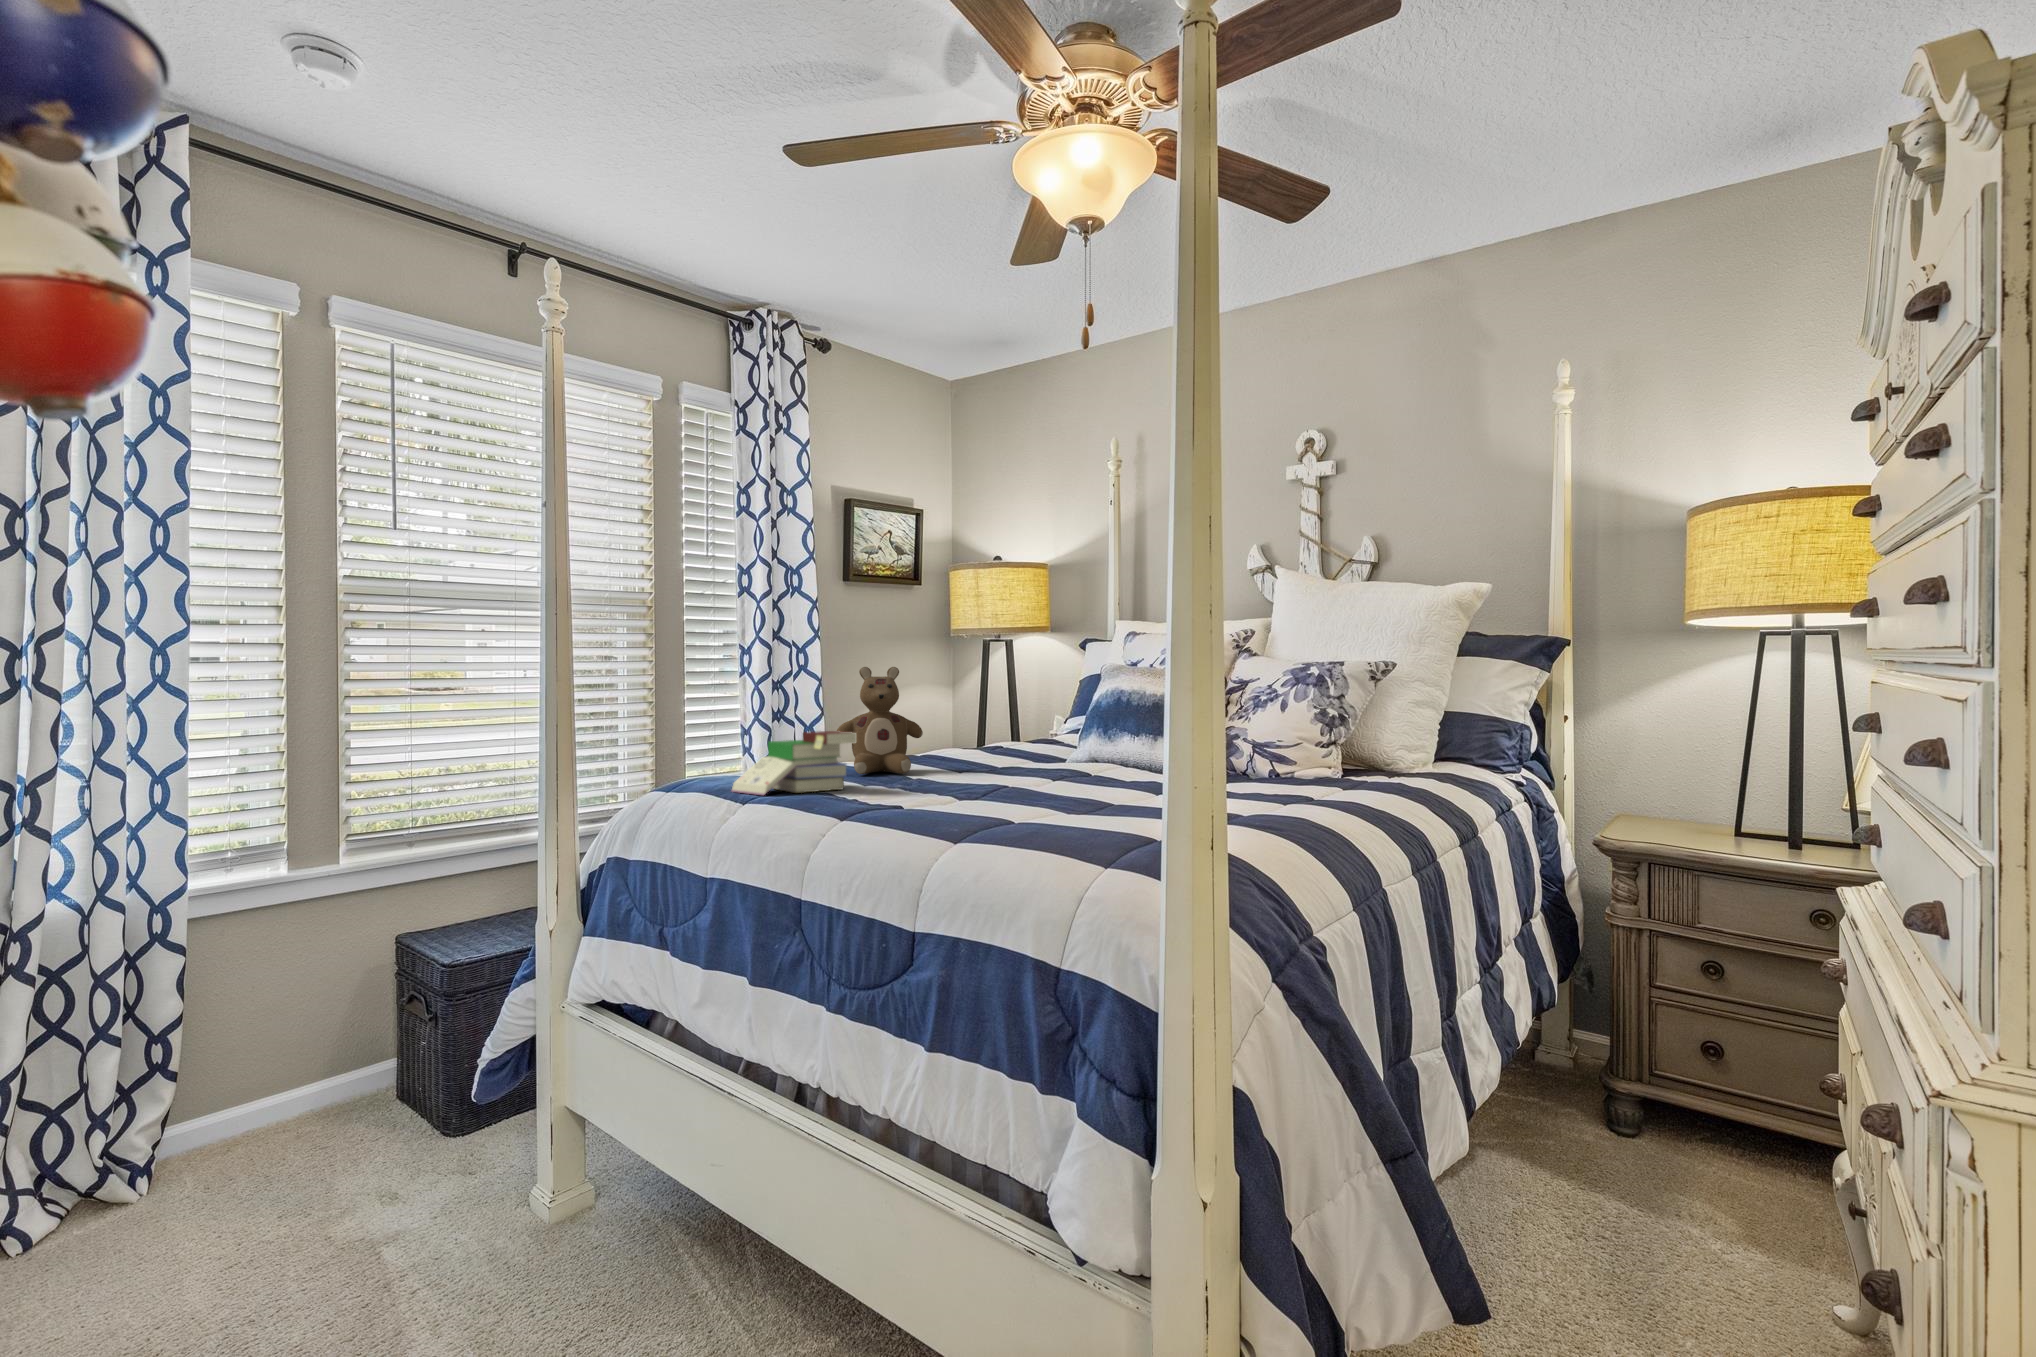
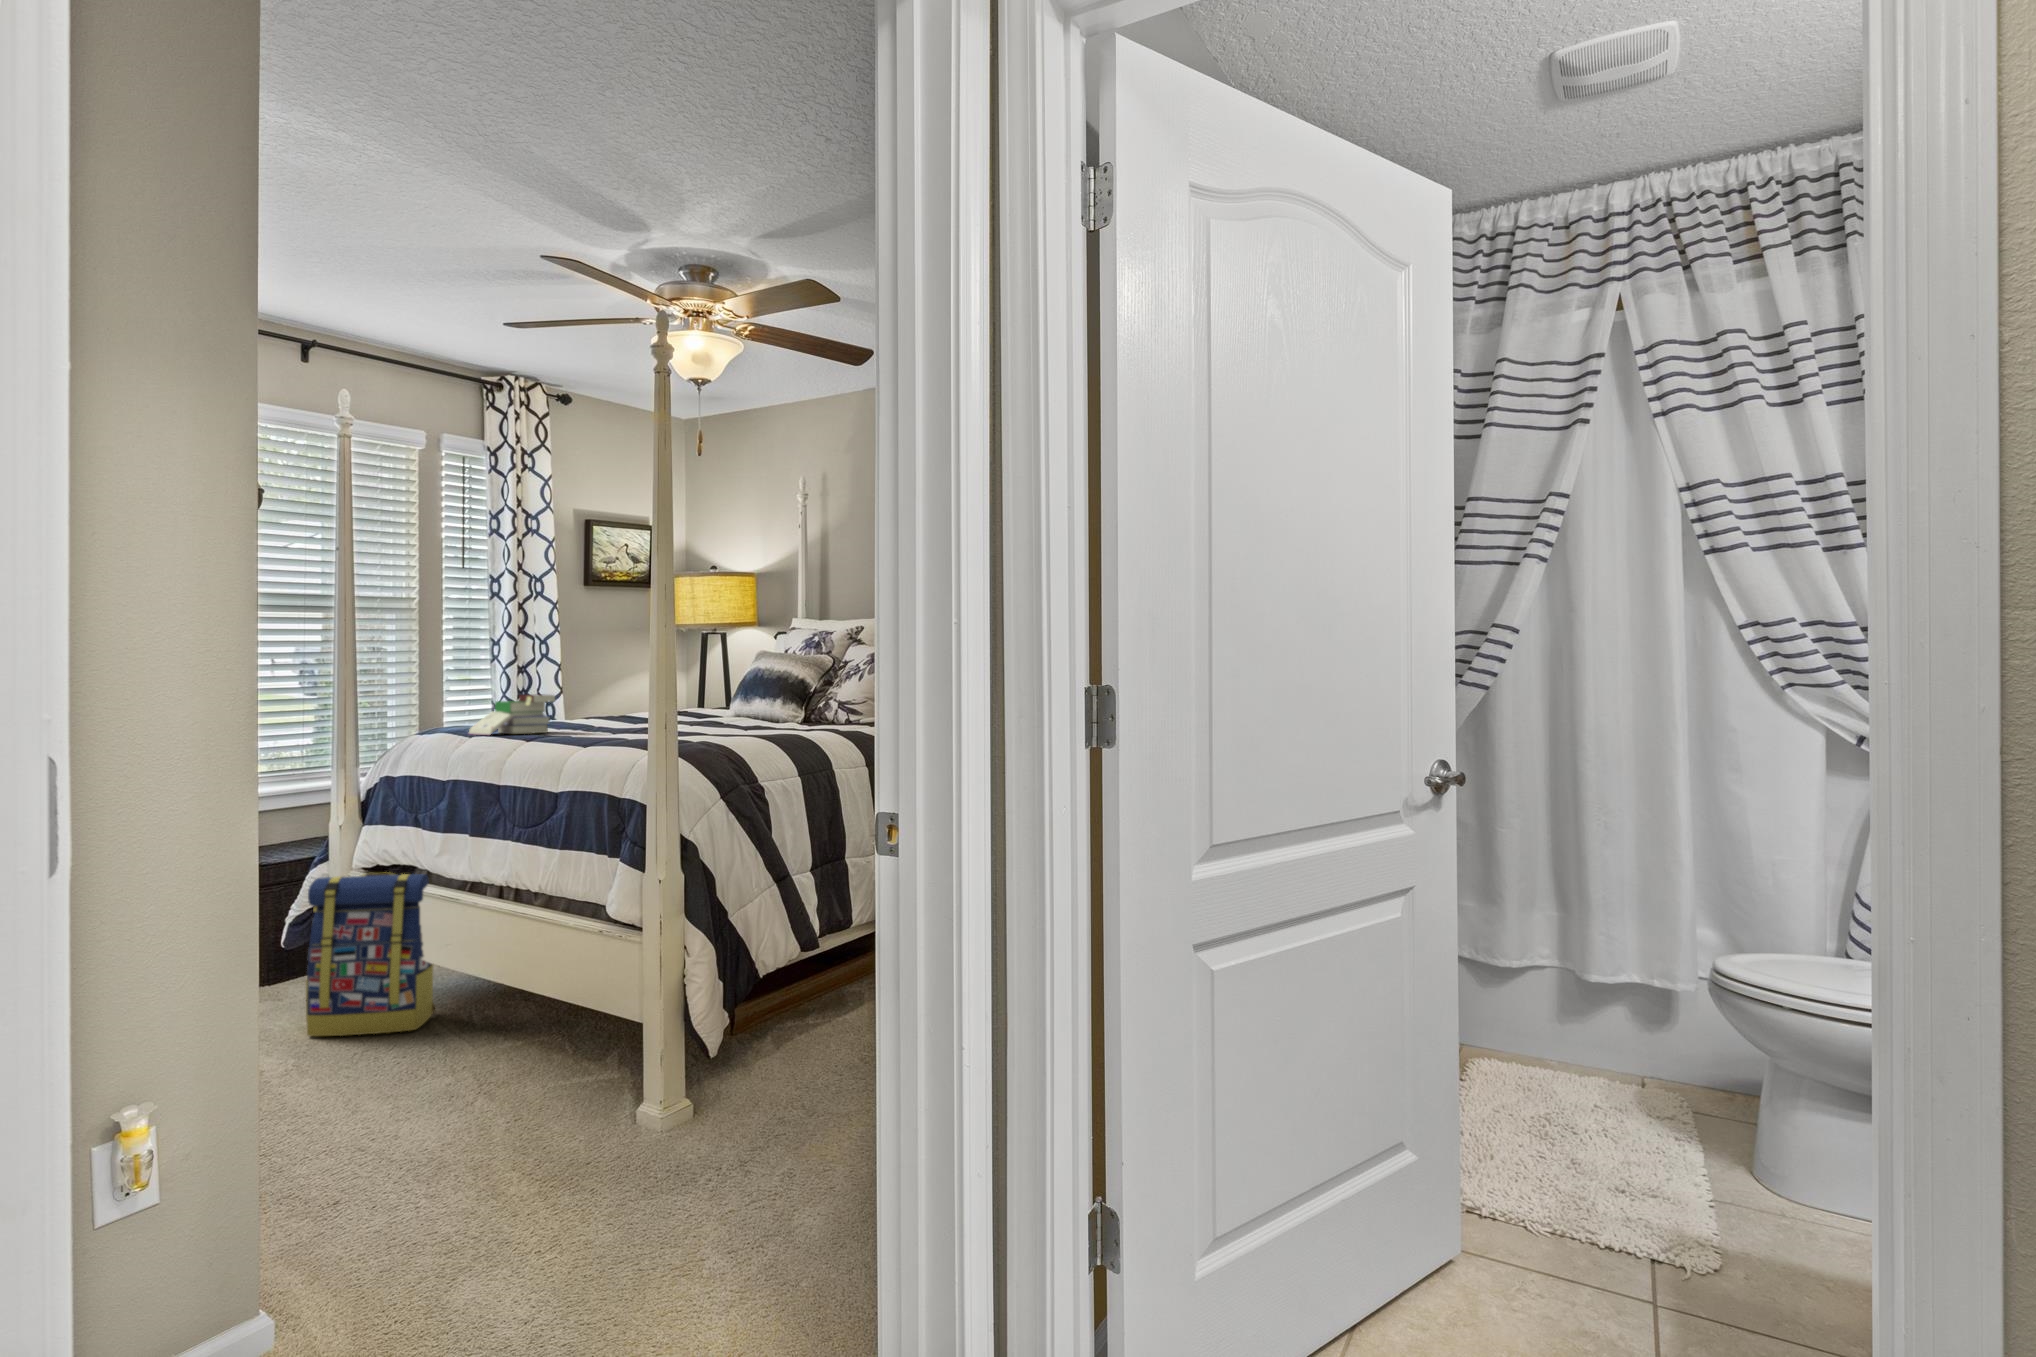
stuffed bear: present [837,667,923,774] -> none [552,653,618,727]
backpack: none [494,1021,690,1302] -> present [306,872,435,1036]

